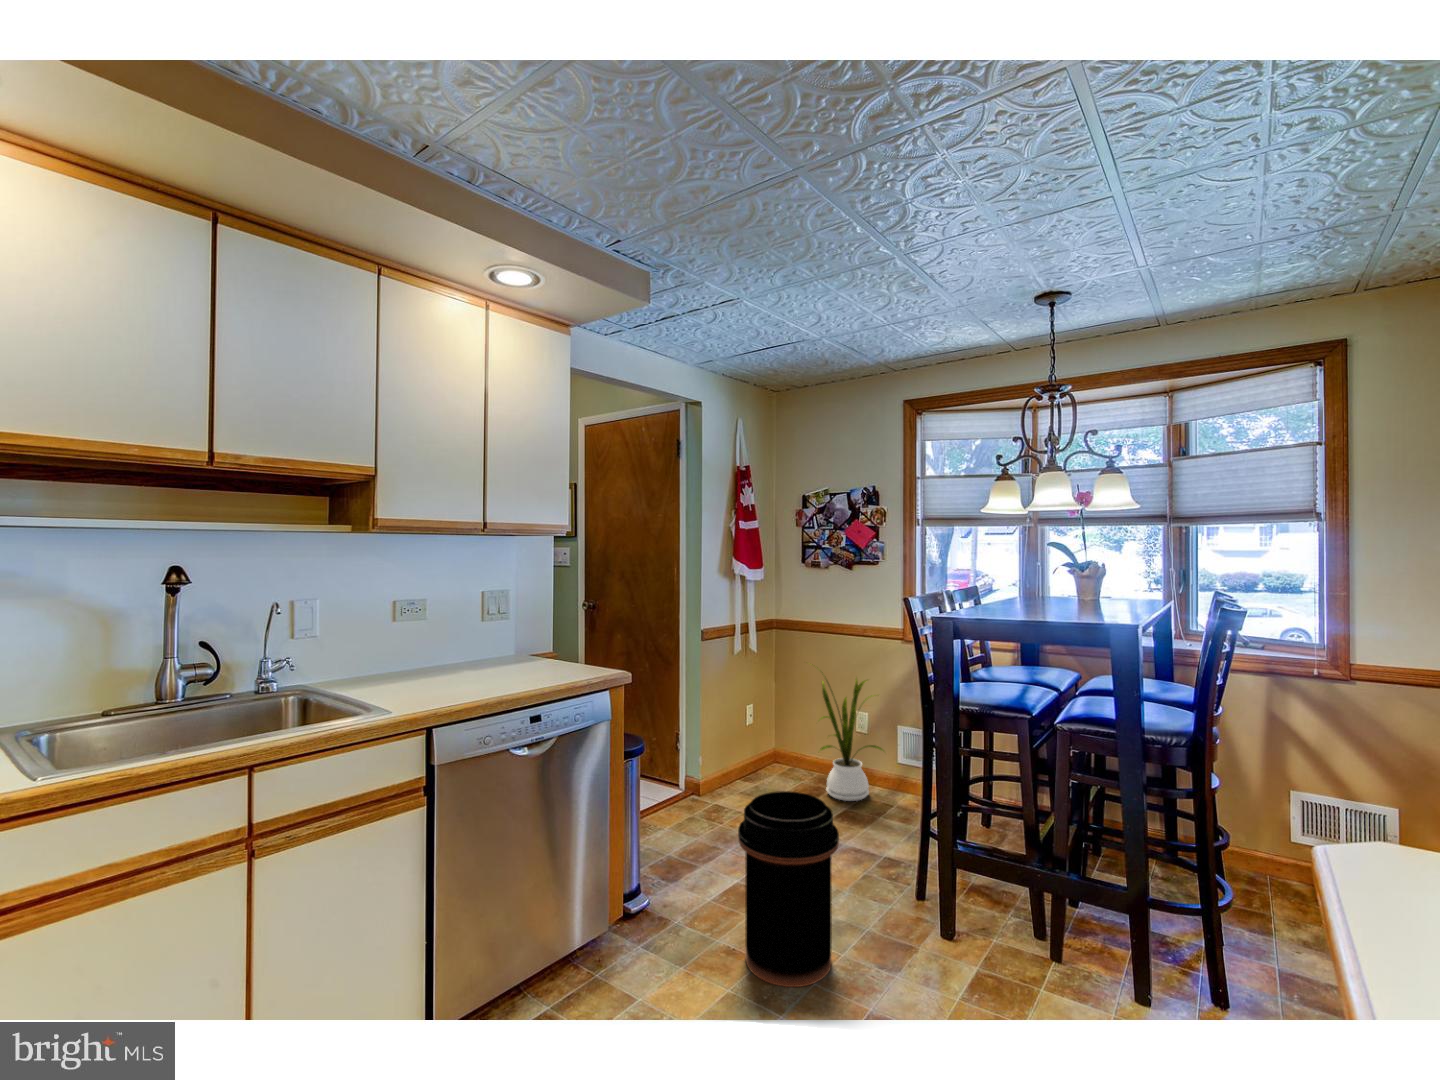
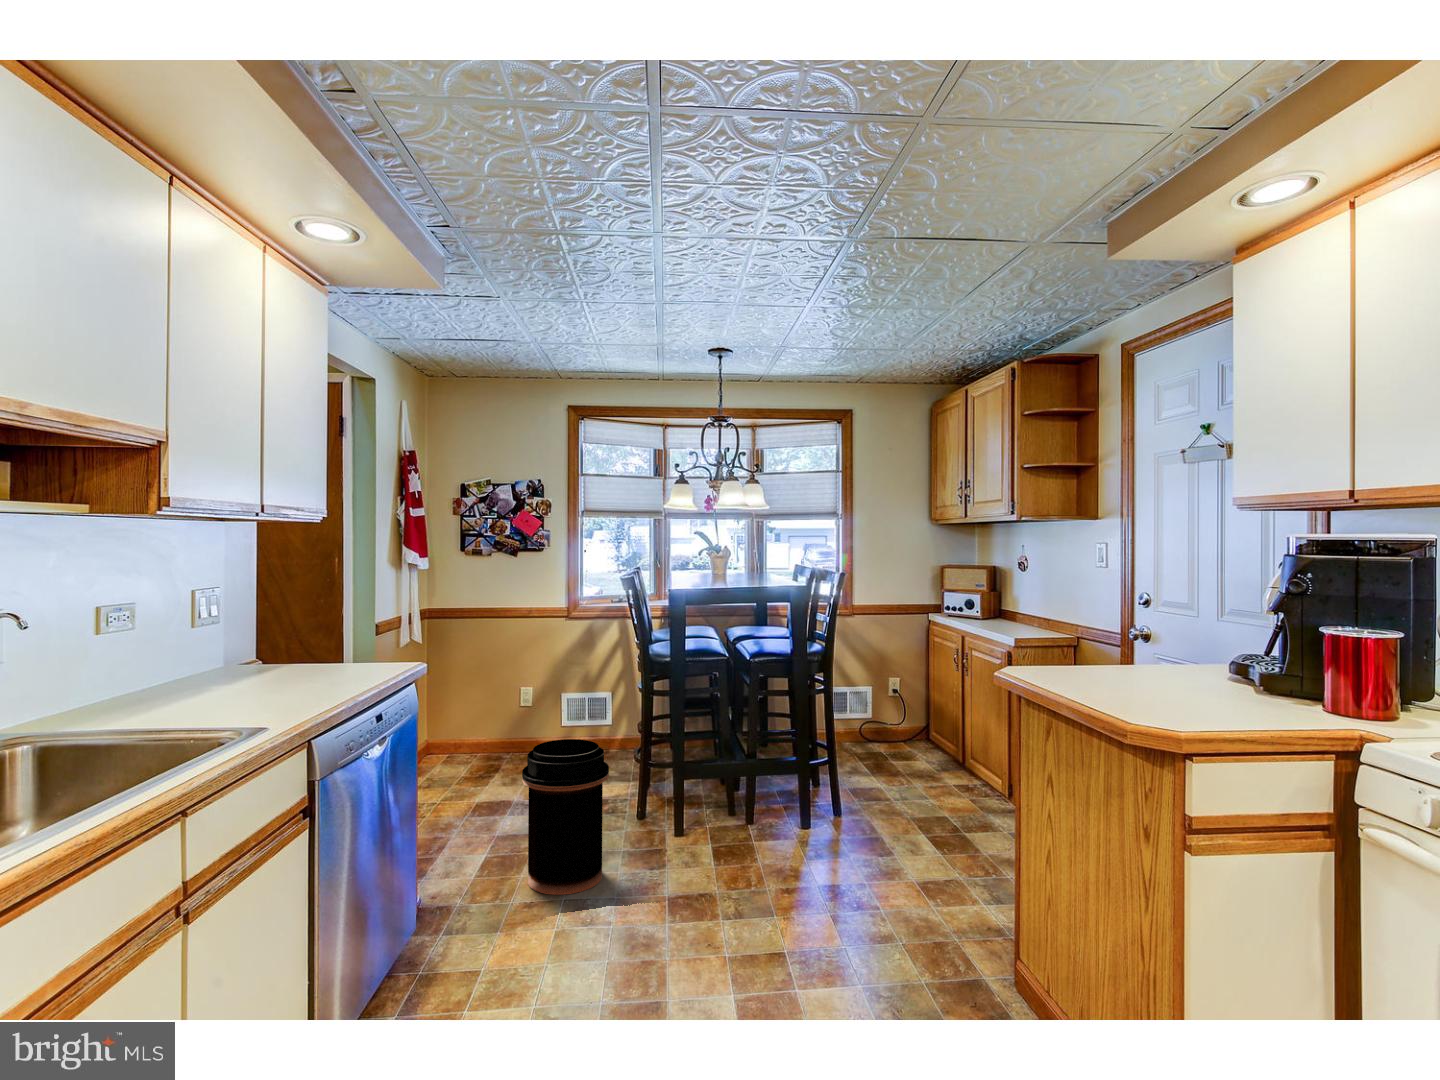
house plant: present [820,672,884,801] -> none [474,648,557,774]

